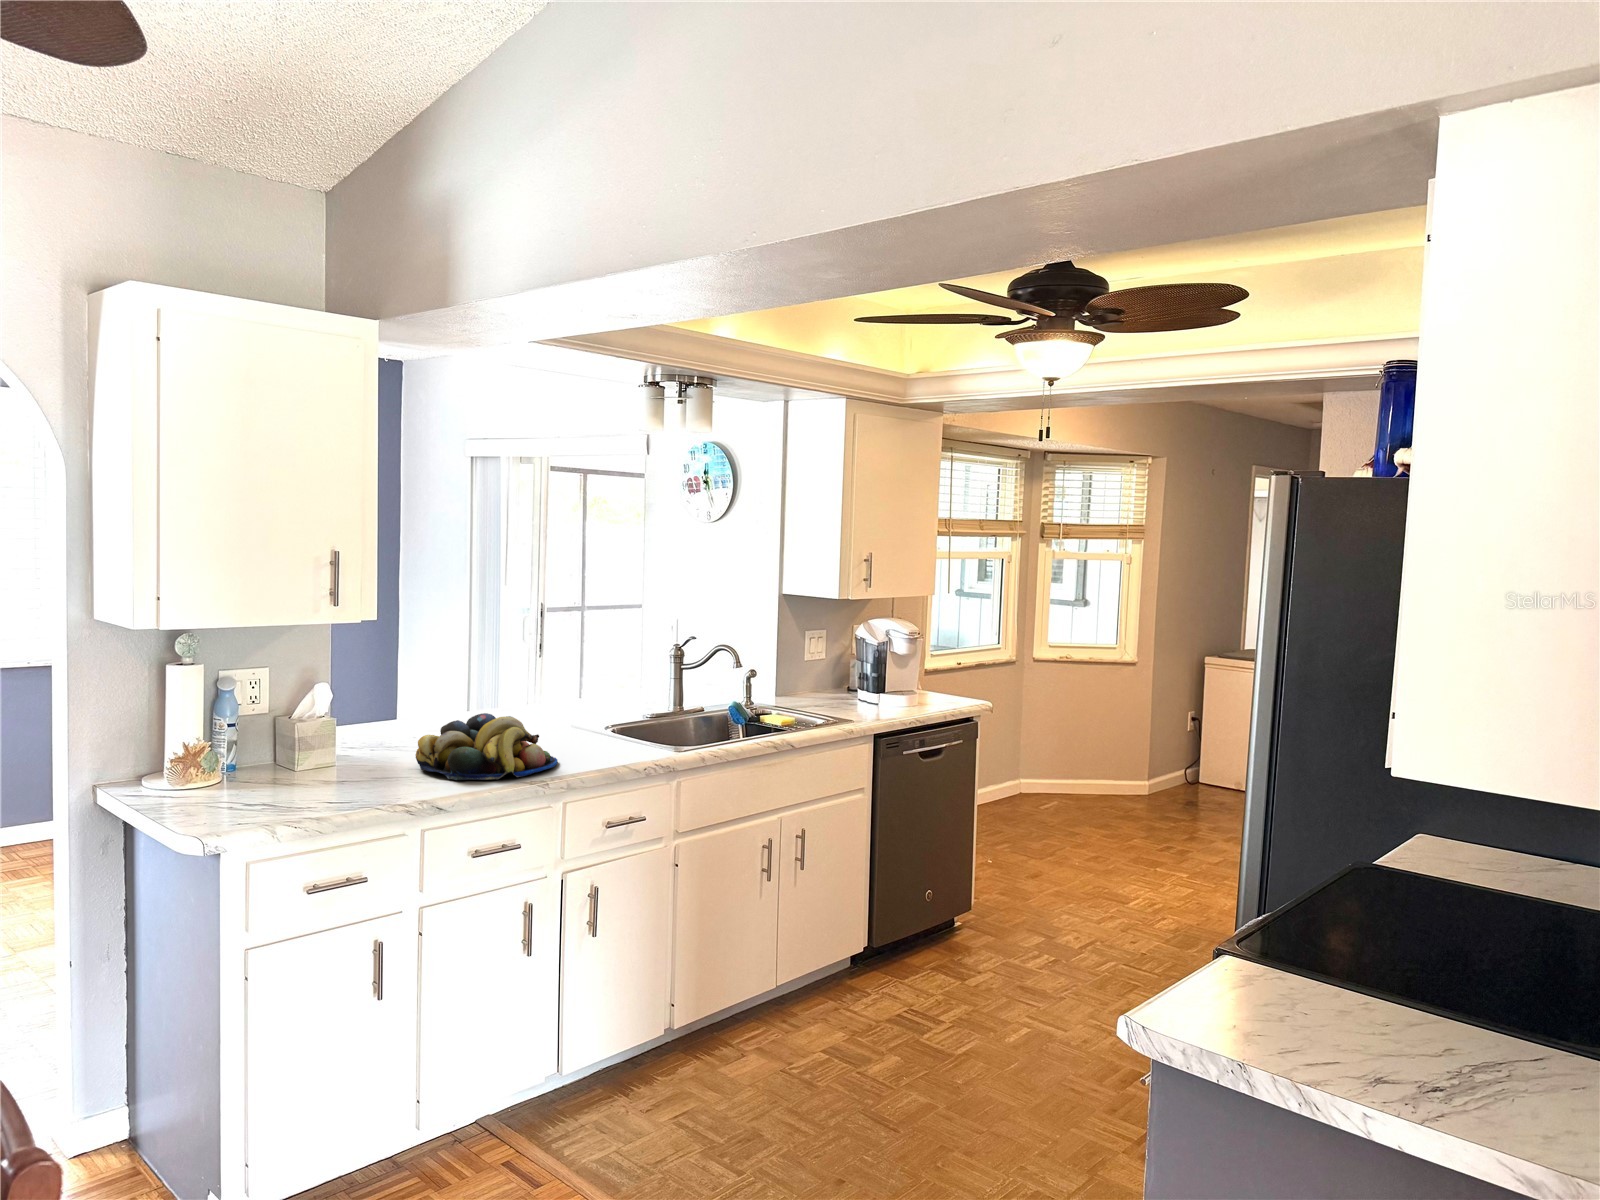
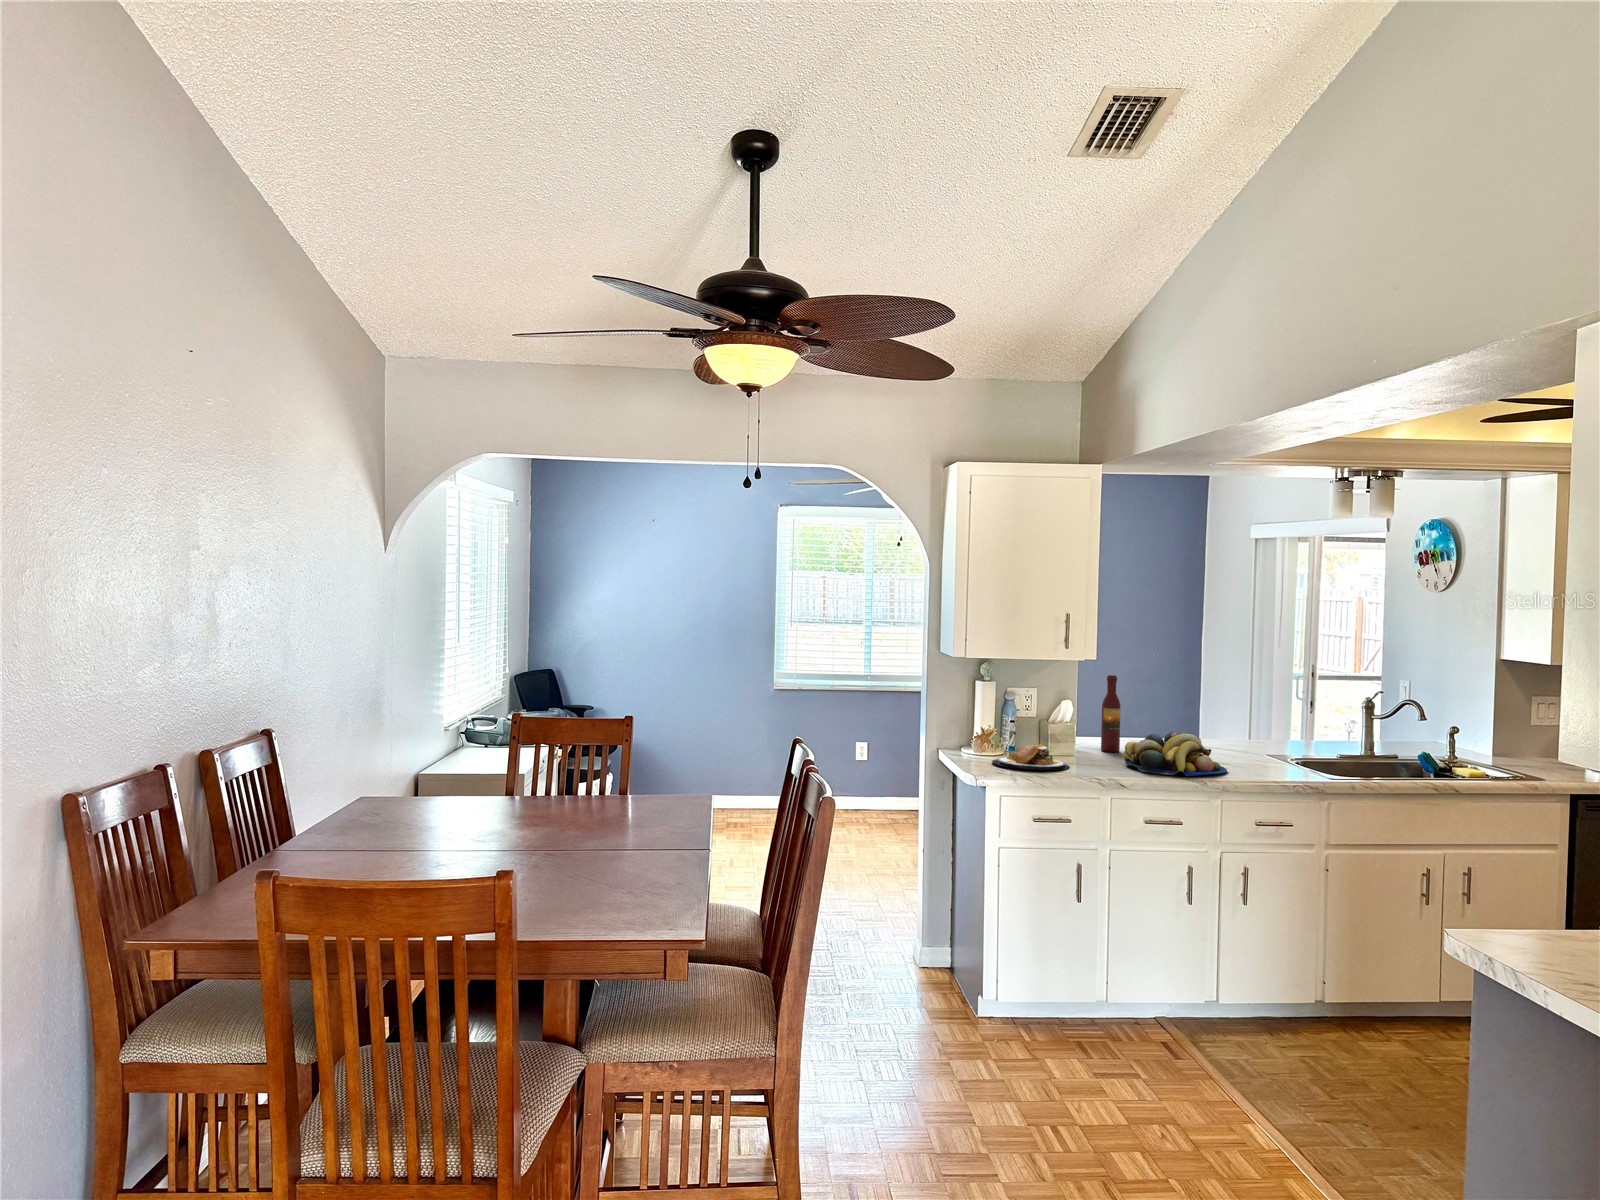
wine bottle: none [365,639,392,751] -> present [1101,675,1121,752]
plate: none [210,760,344,806] -> present [992,744,1069,770]

